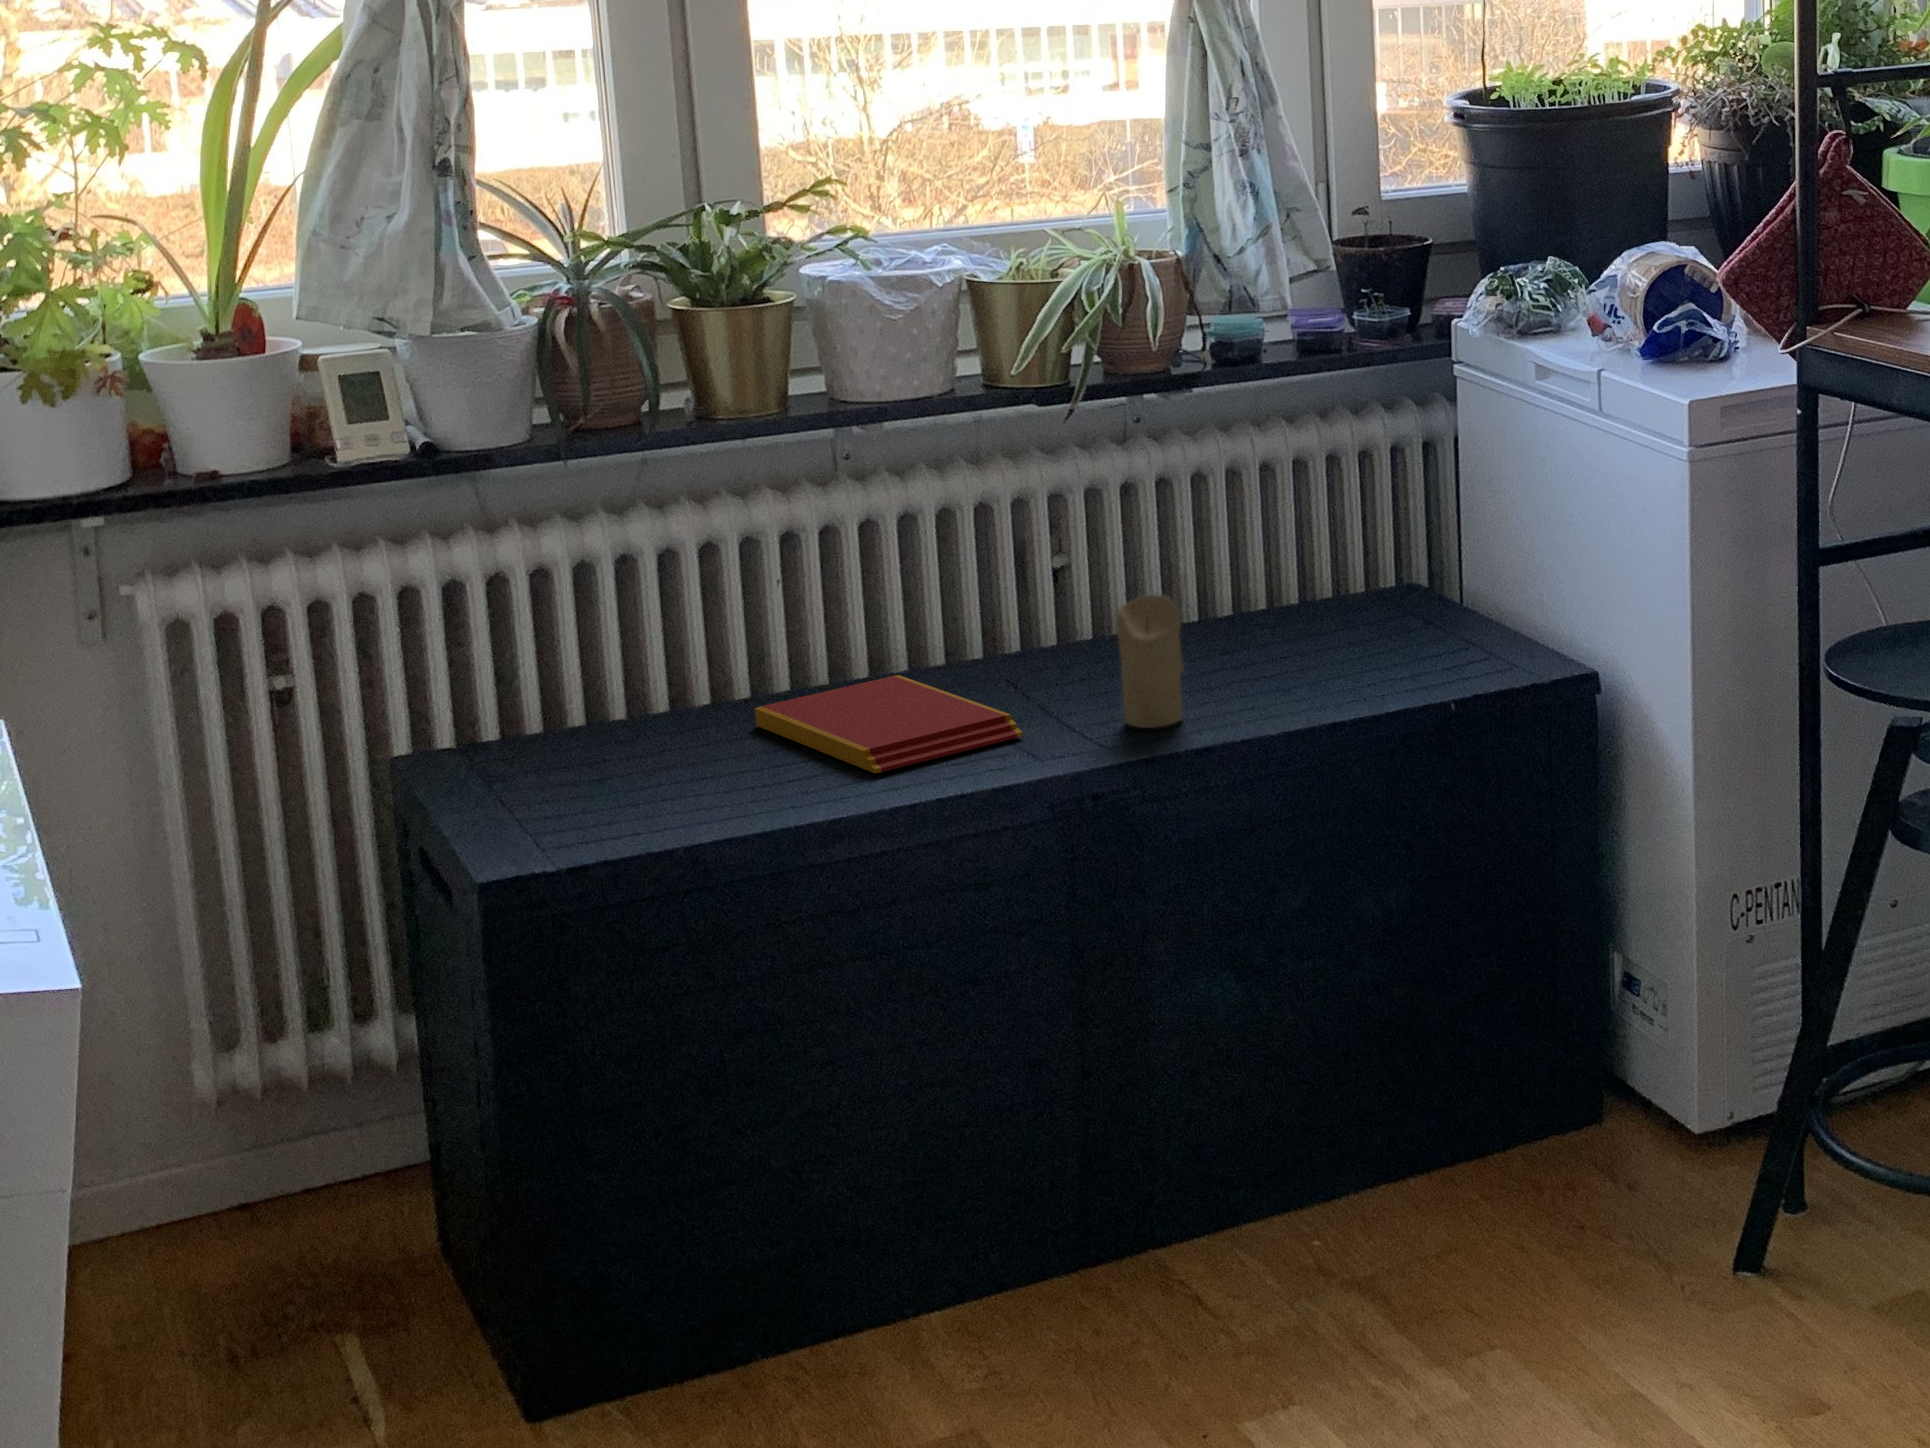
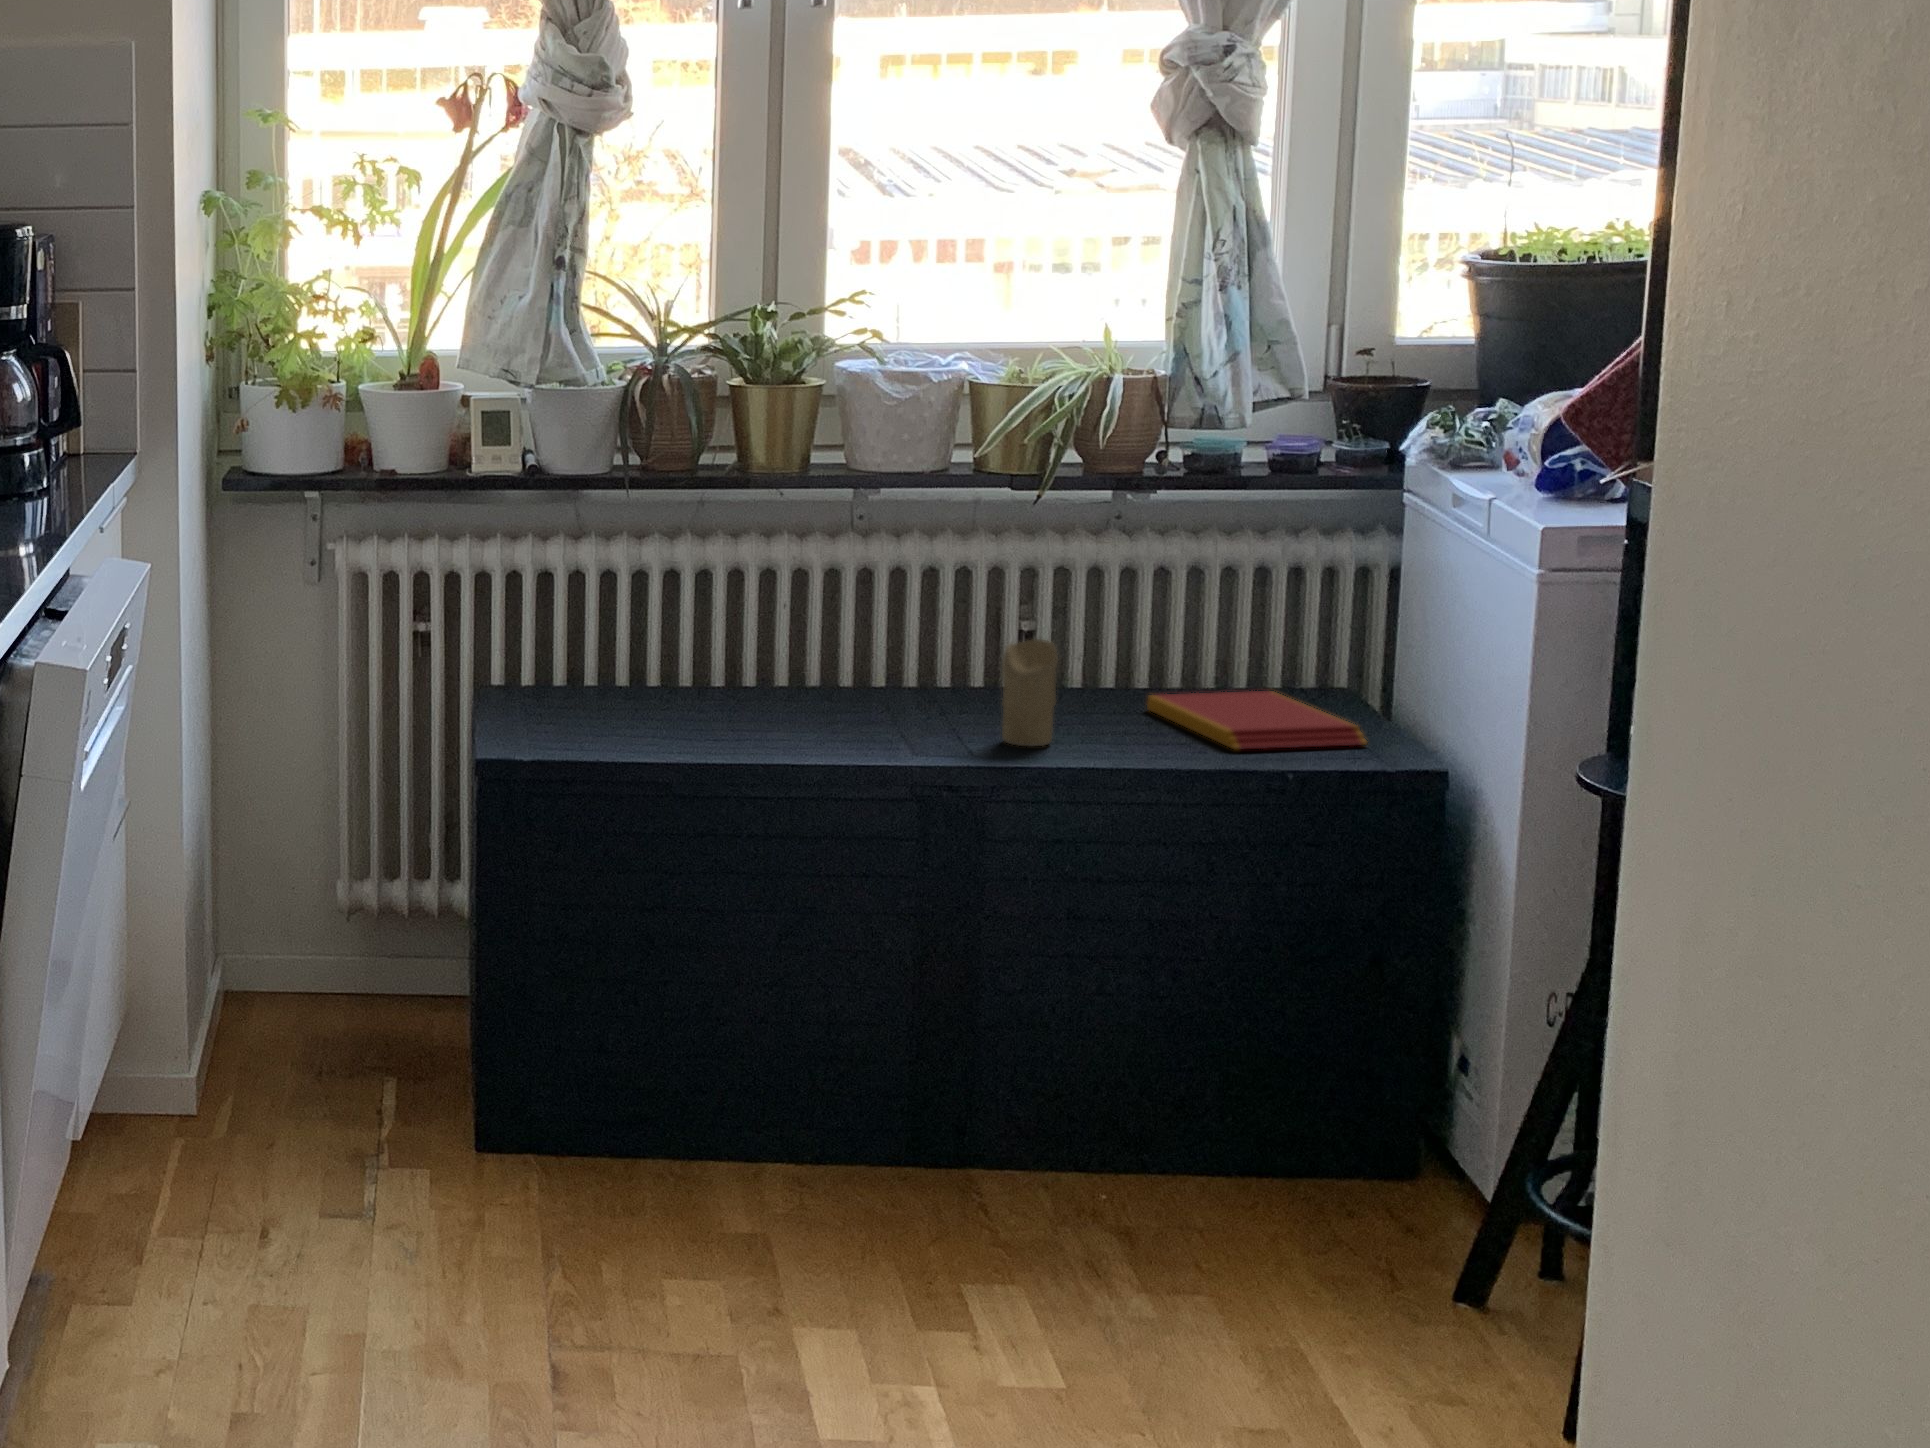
book: present [755,675,1023,773] -> present [1147,691,1368,750]

